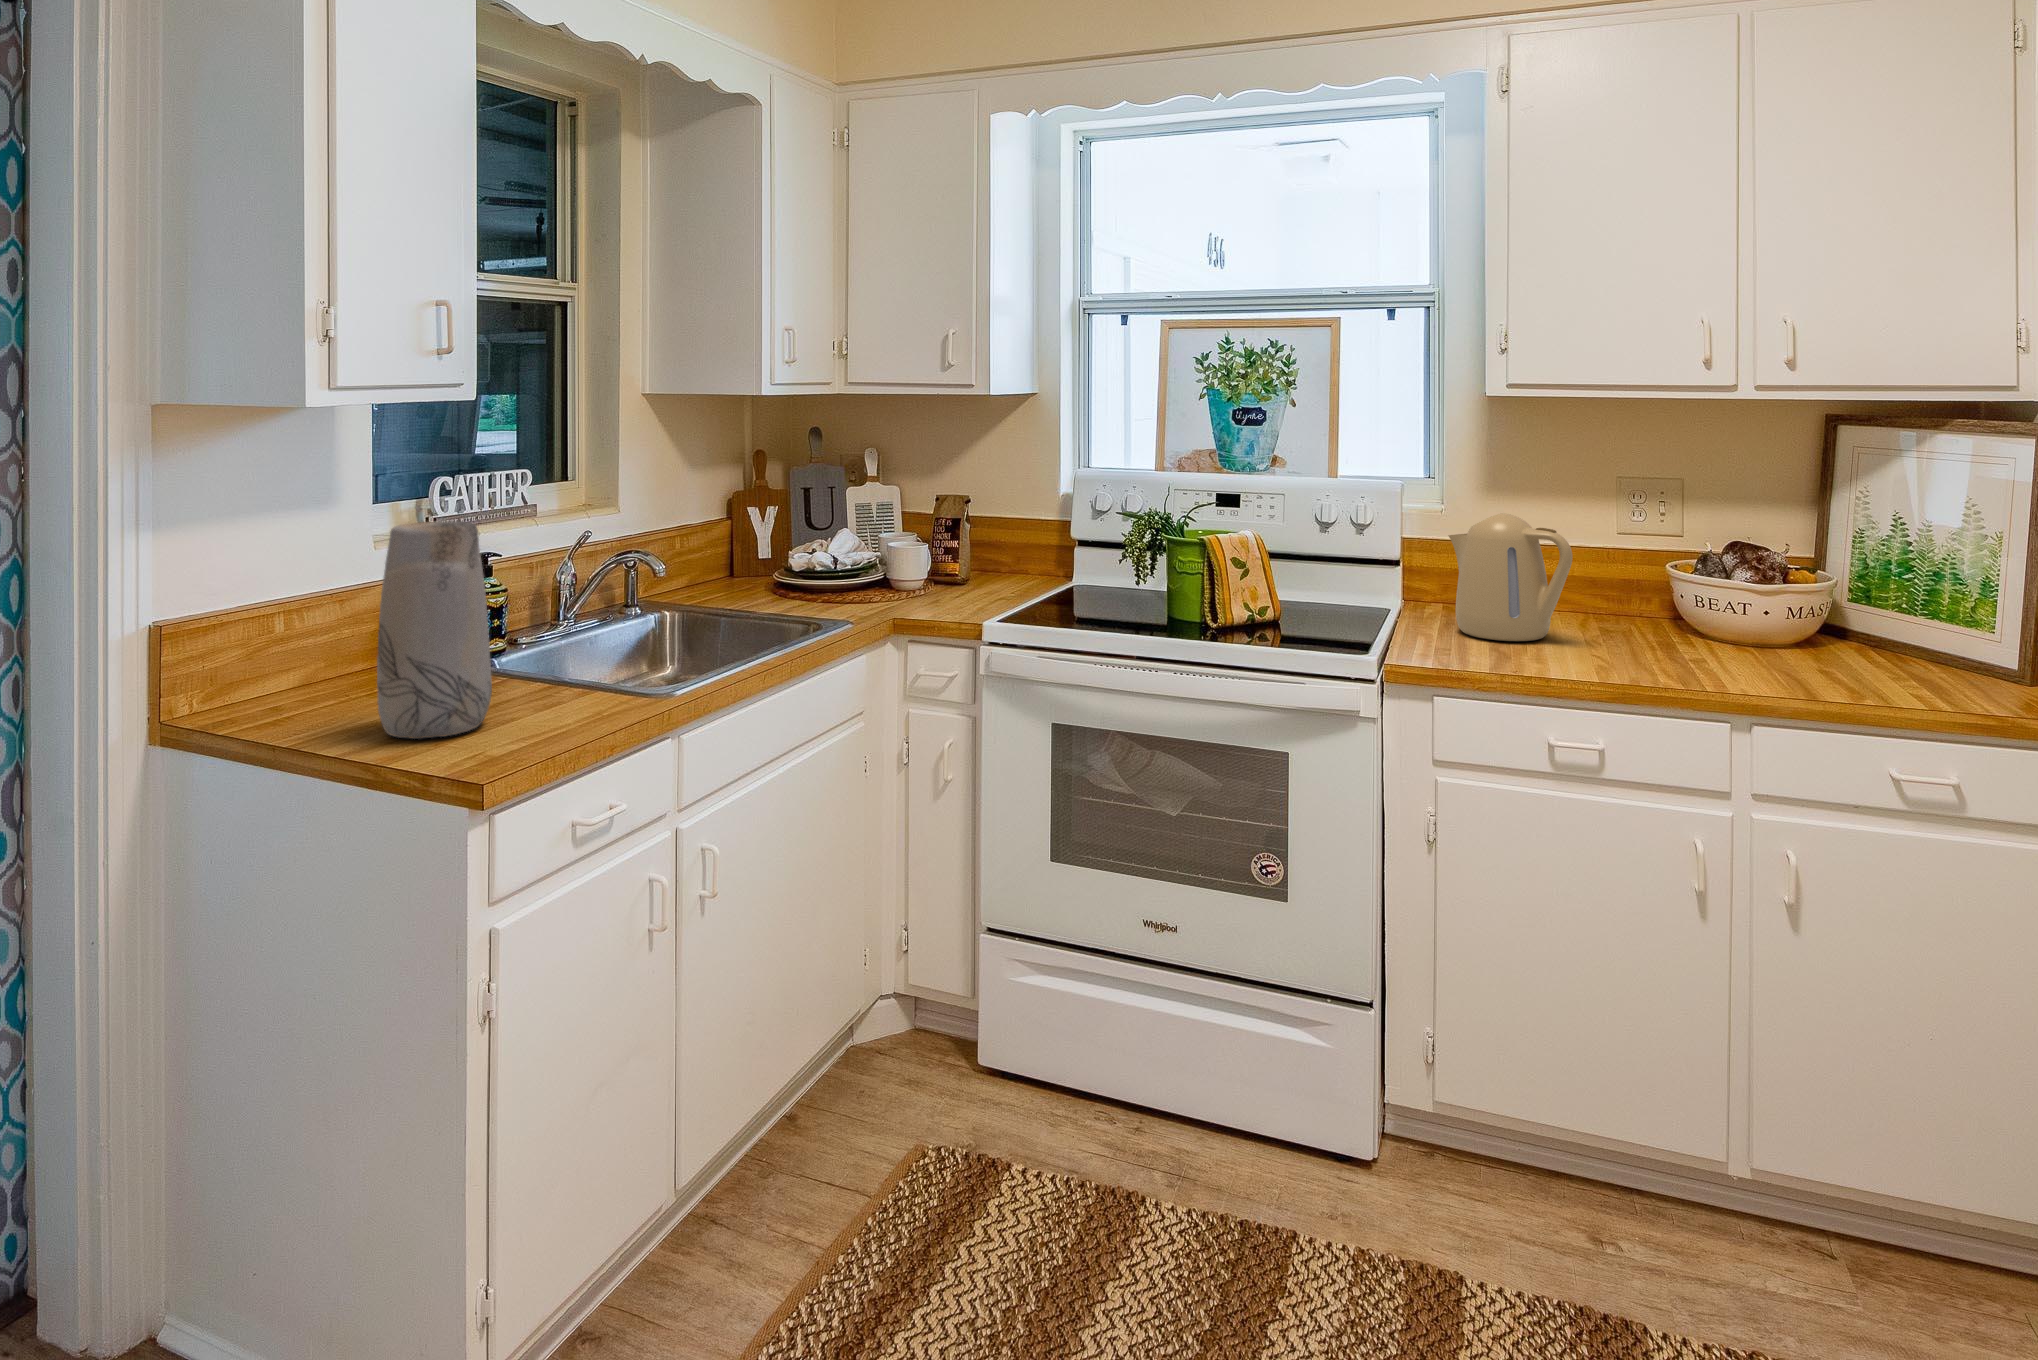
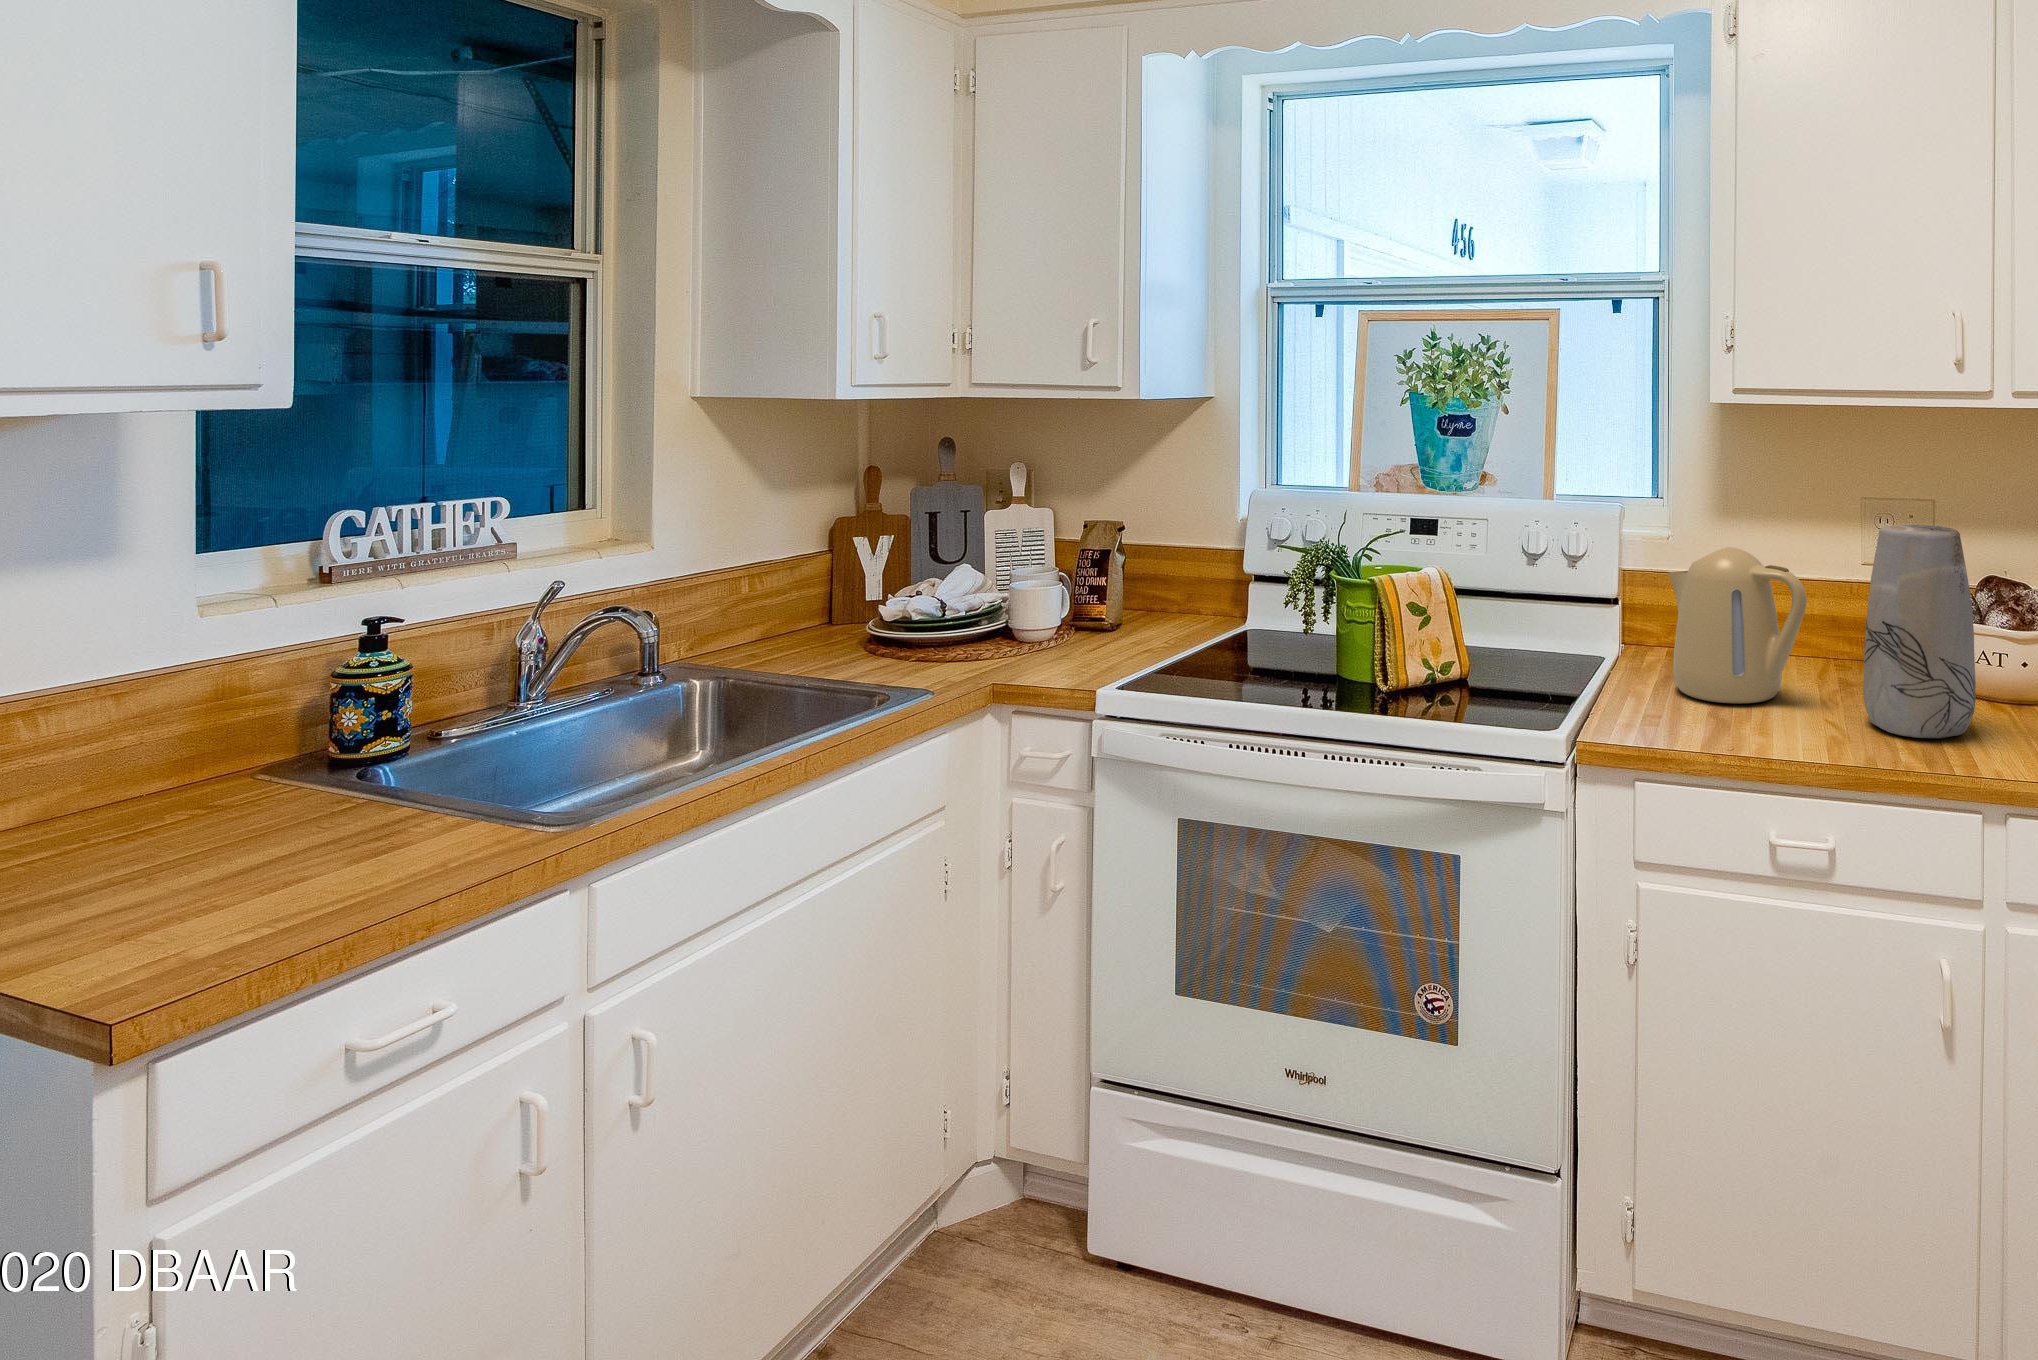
vase: present [377,521,492,739] -> present [1863,525,1976,738]

